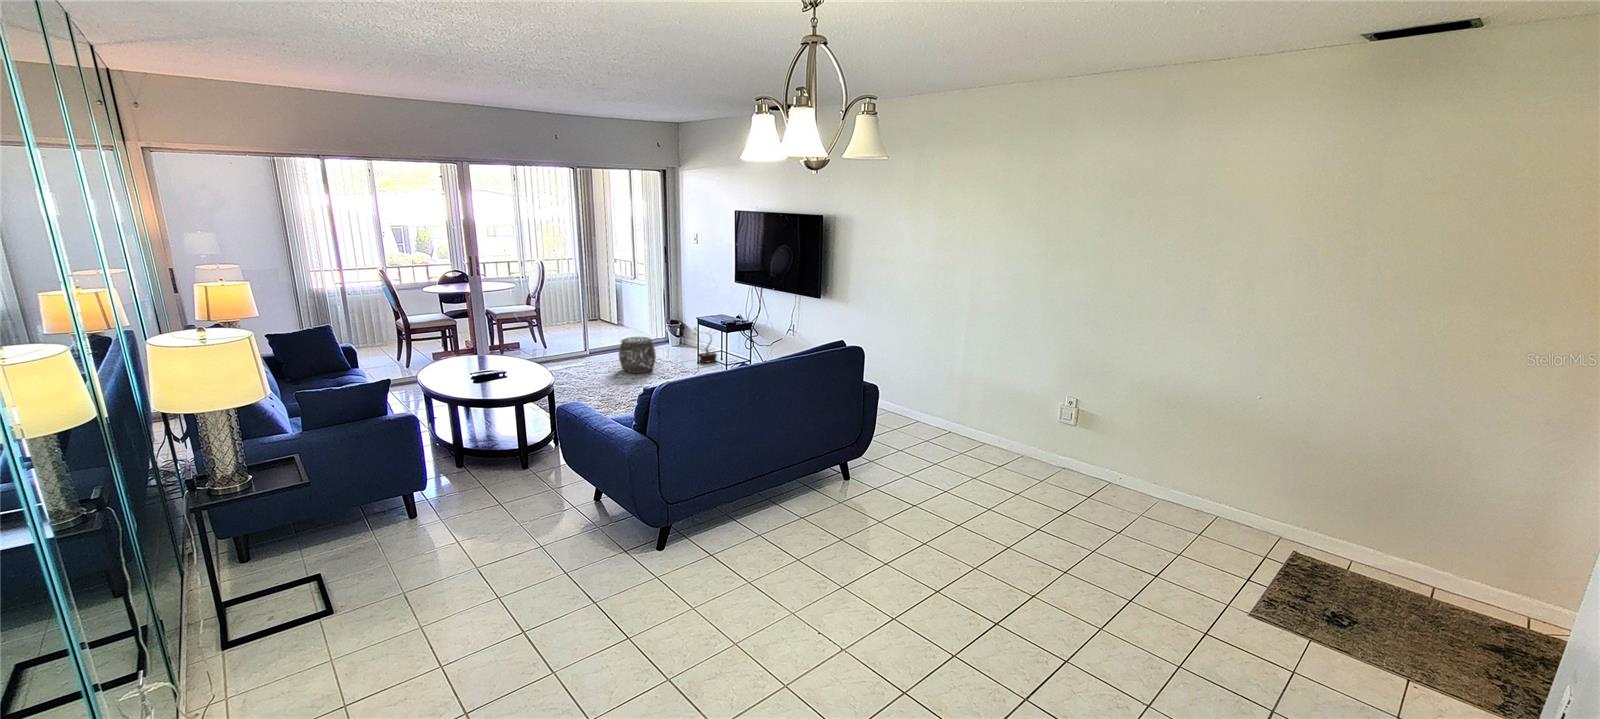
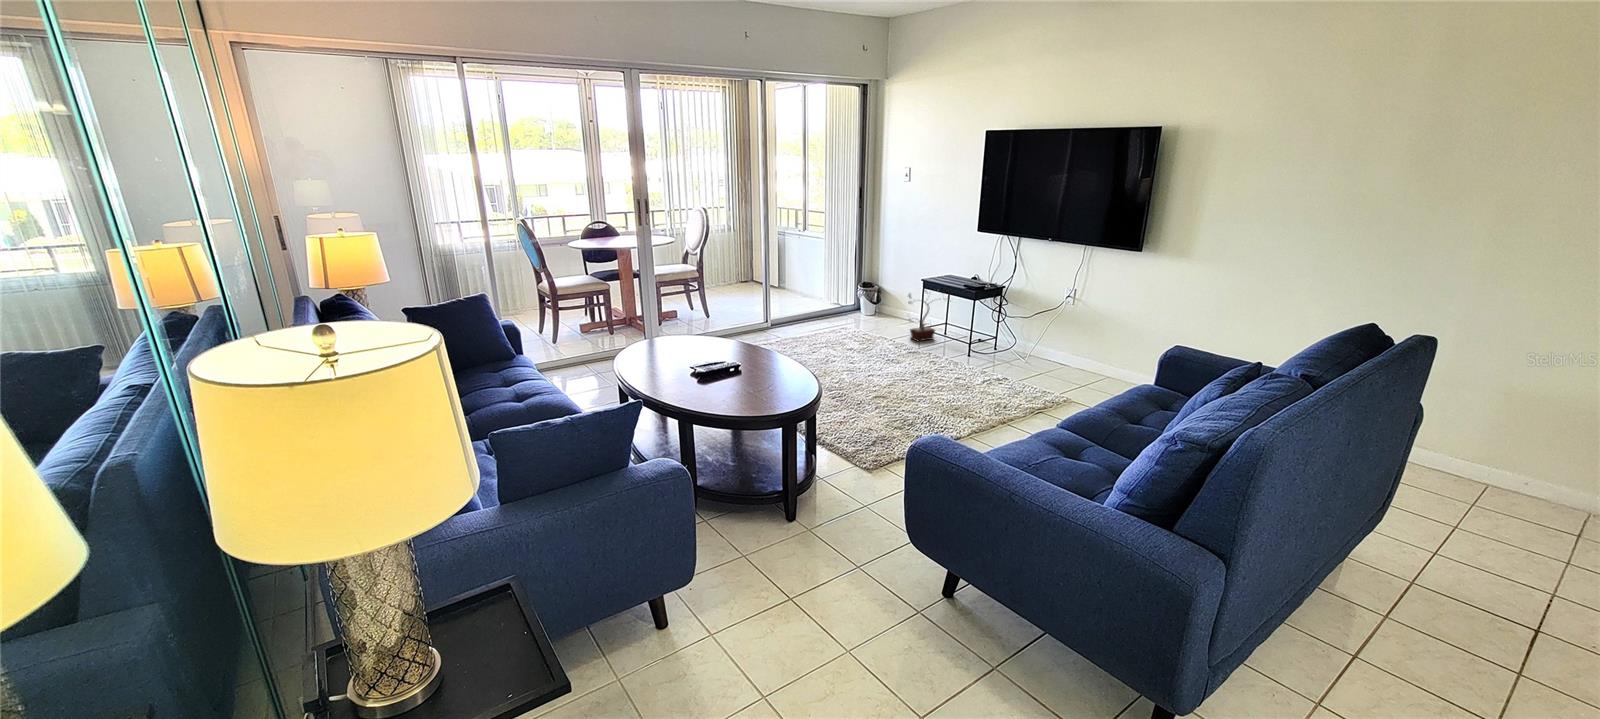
woven basket: present [619,337,656,373] -> none [814,306,863,356]

